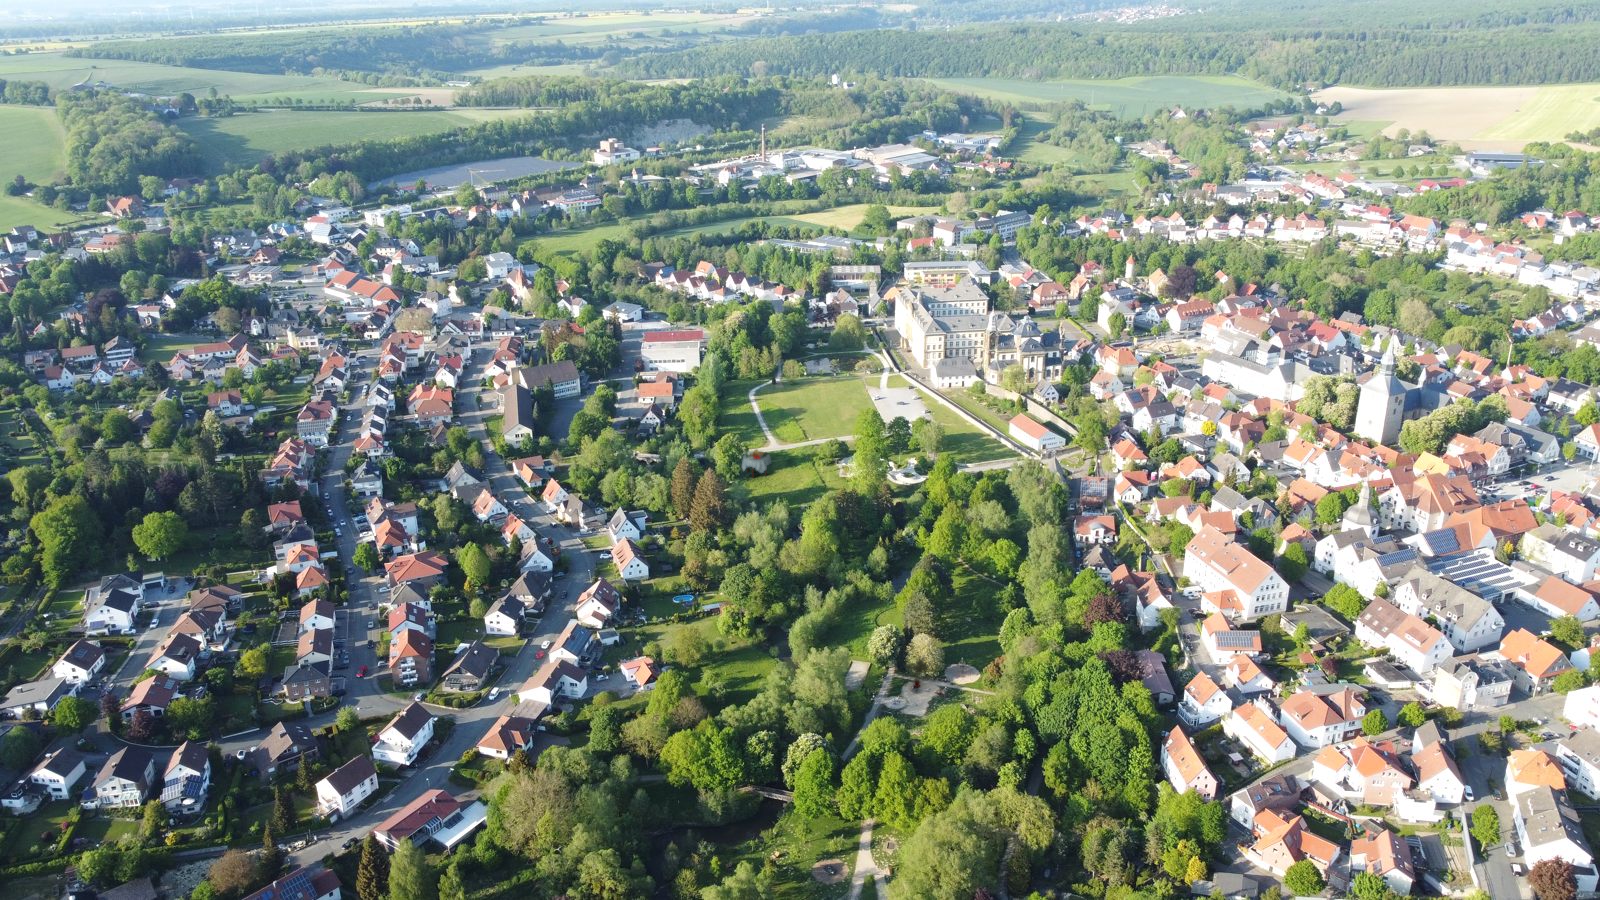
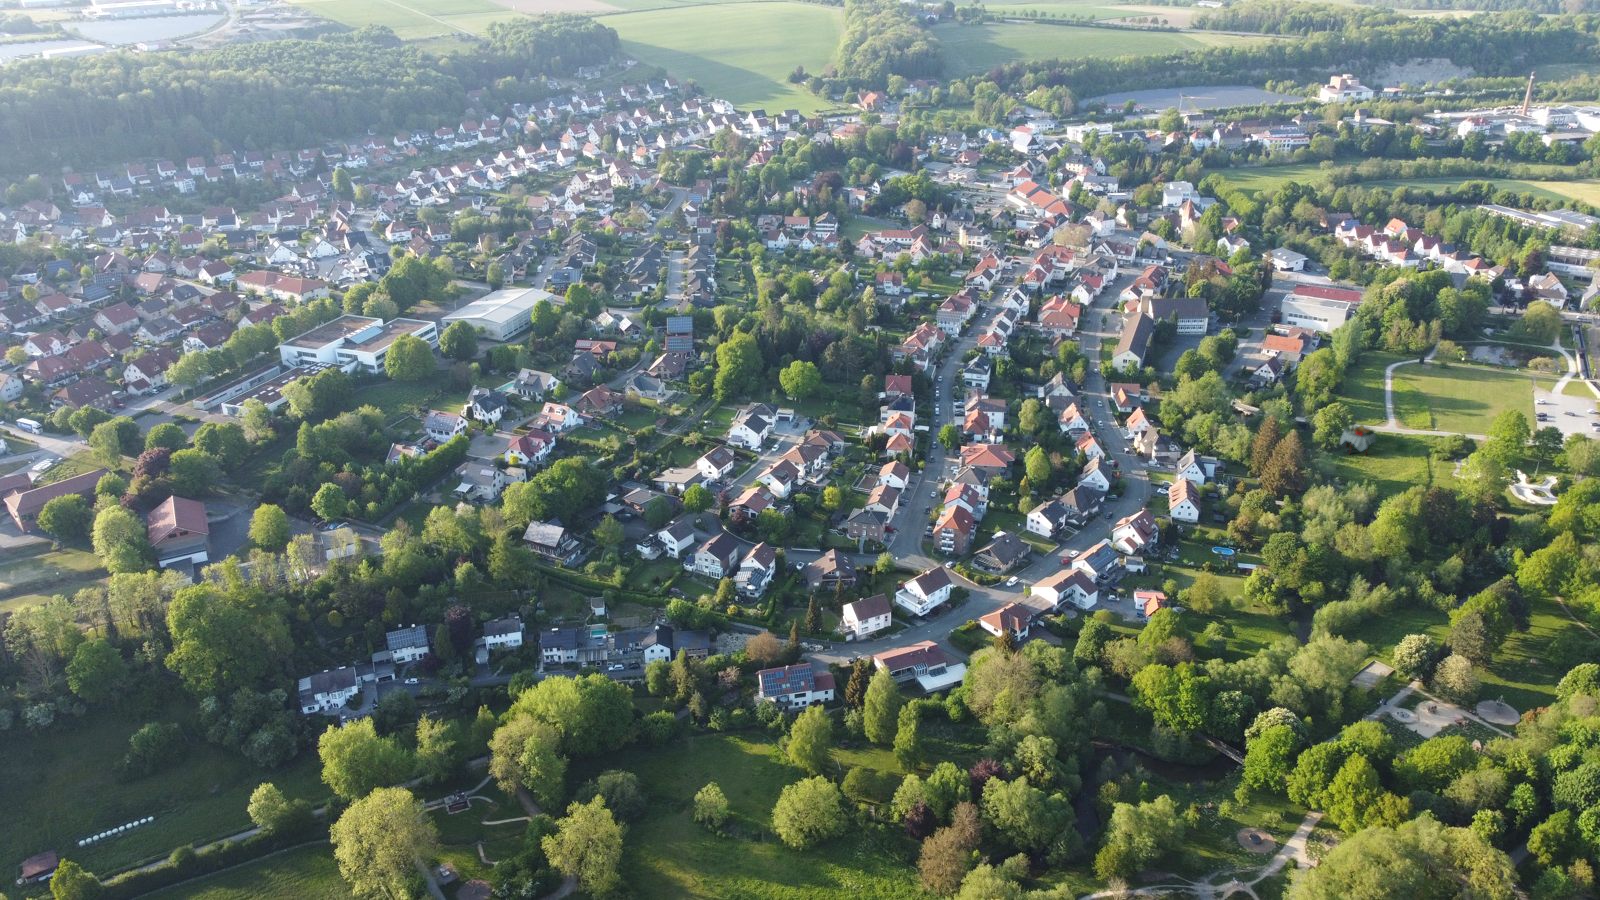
potted tree: present [906,655,930,687] -> none [1428,677,1461,711]

